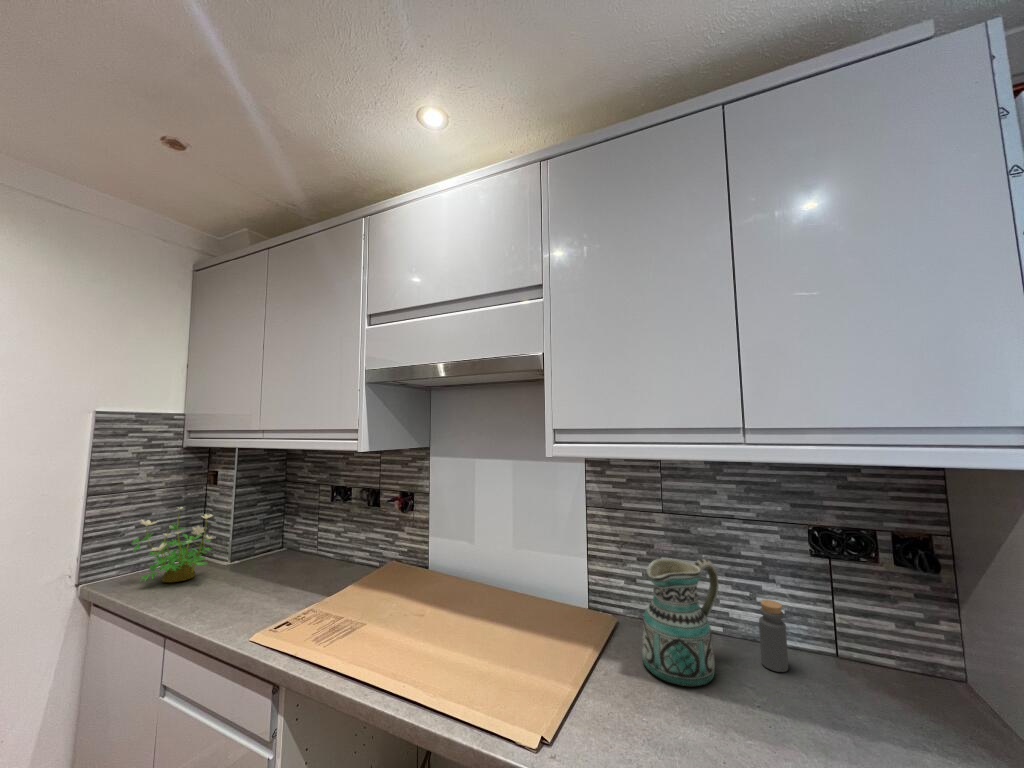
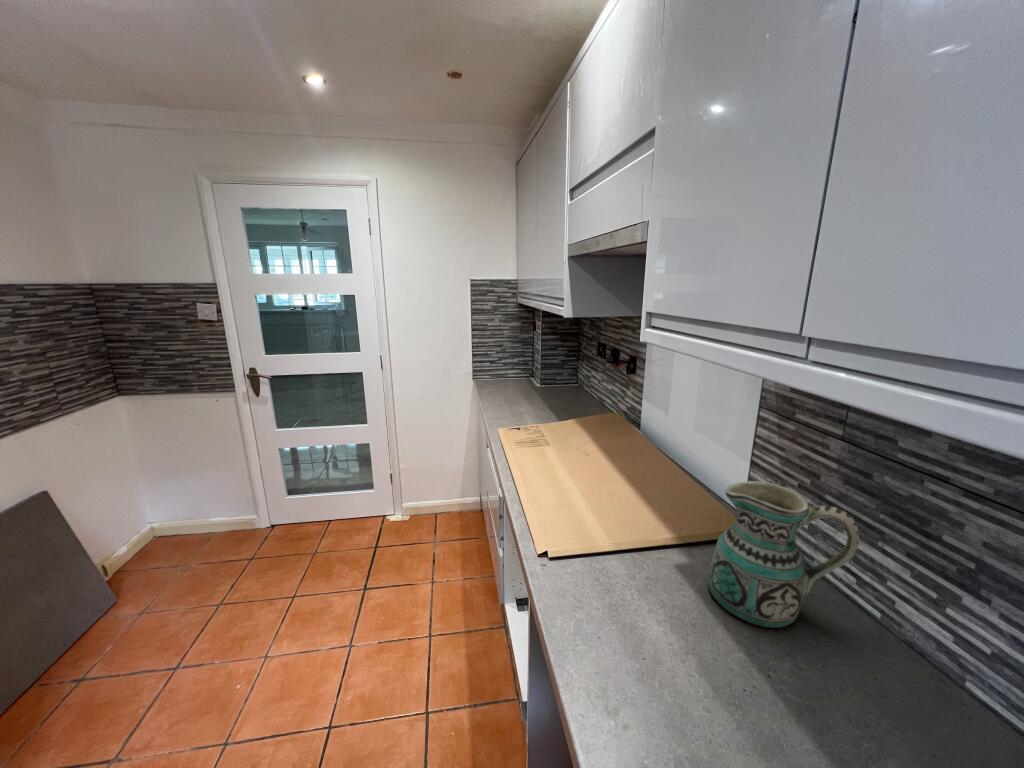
potted plant: present [131,507,213,582] -> none [486,341,523,387]
bottle: present [759,600,788,672] -> none [875,600,941,701]

